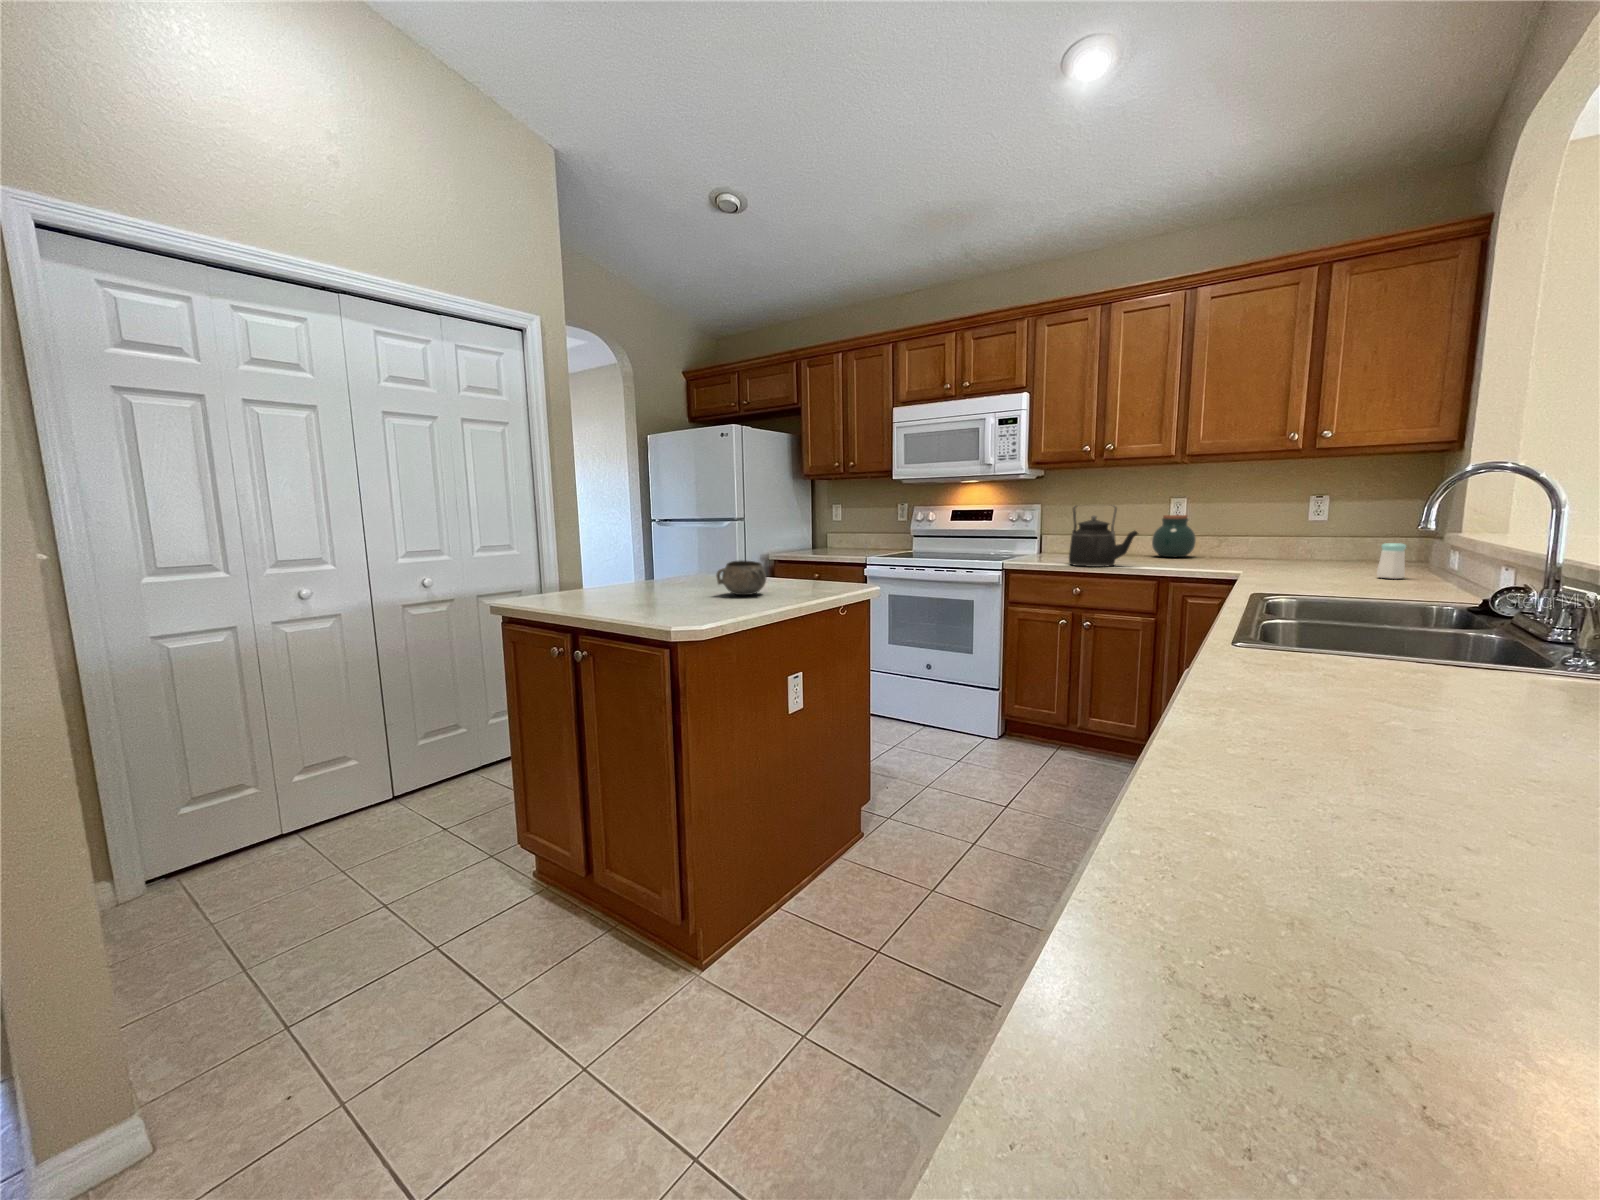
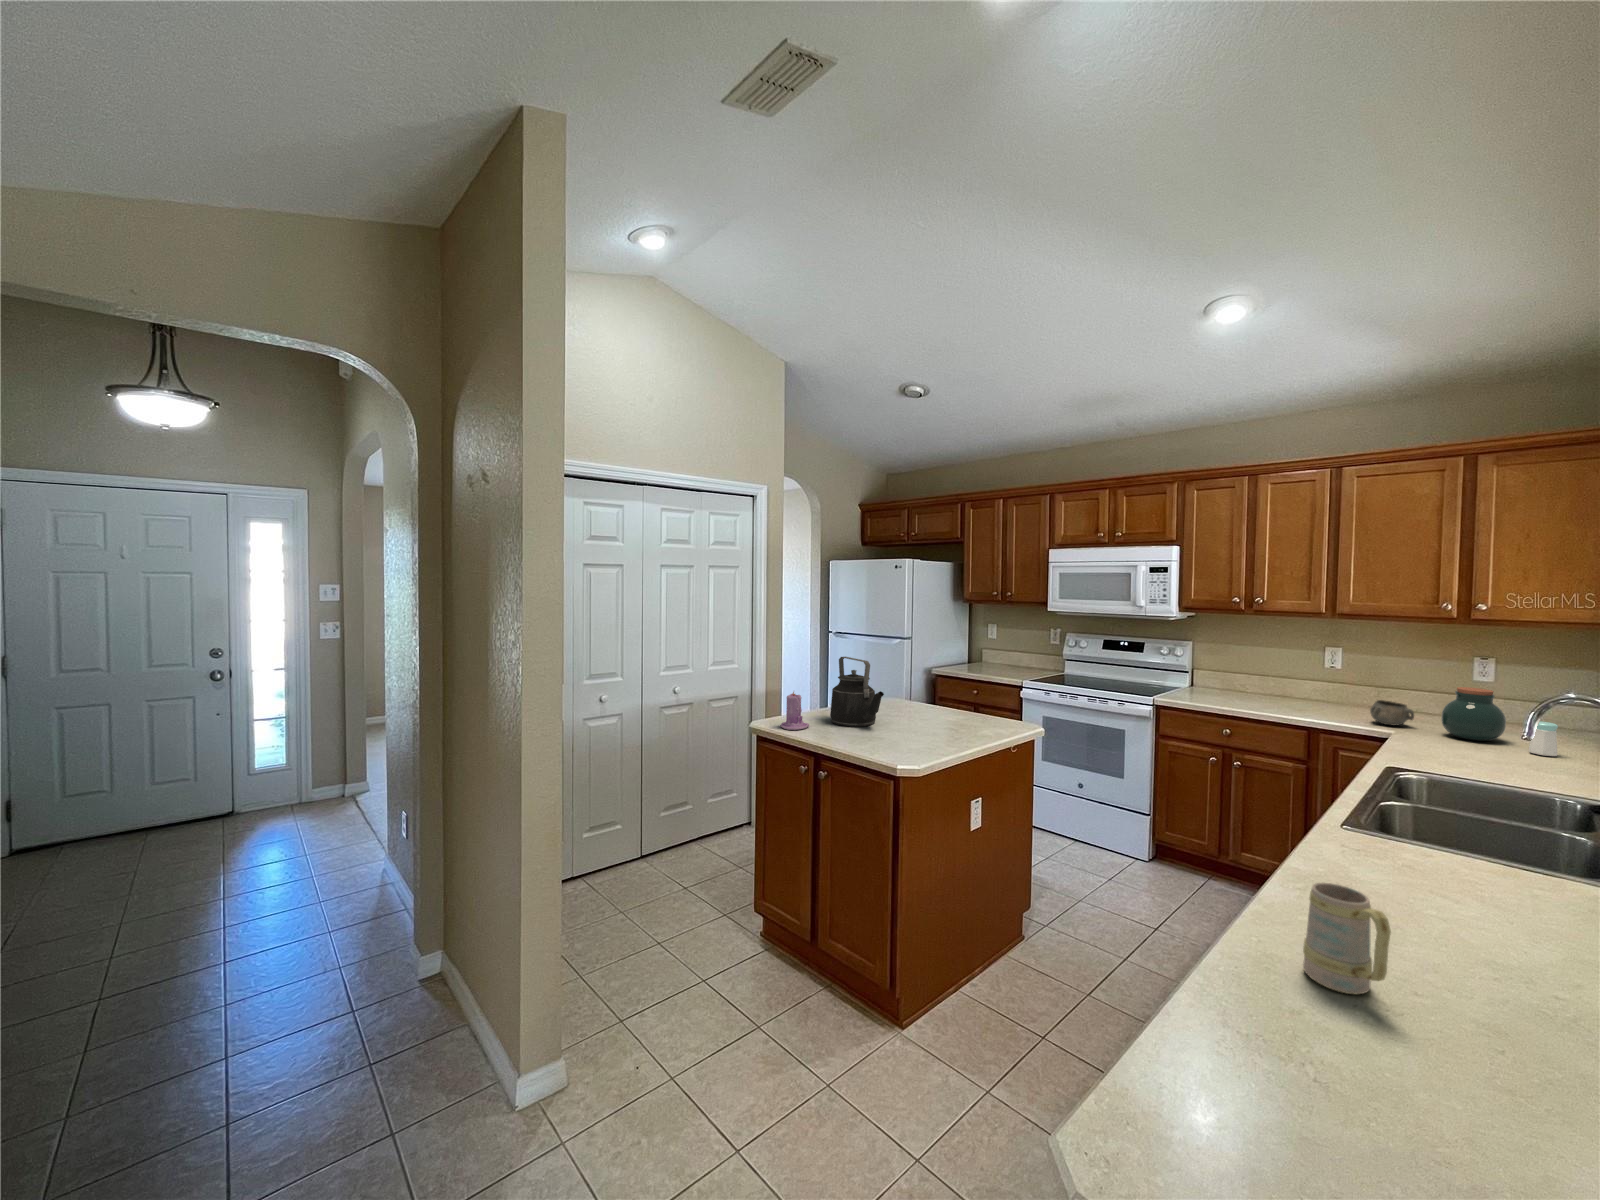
kettle: present [1069,505,1138,567] -> present [830,657,884,727]
jar: present [1152,515,1196,557] -> present [1441,687,1506,741]
candle: none [533,548,575,602] -> present [780,692,809,730]
decorative bowl: present [716,560,767,595] -> present [1370,700,1414,726]
mug: none [1279,667,1486,866] -> present [1303,883,1391,995]

